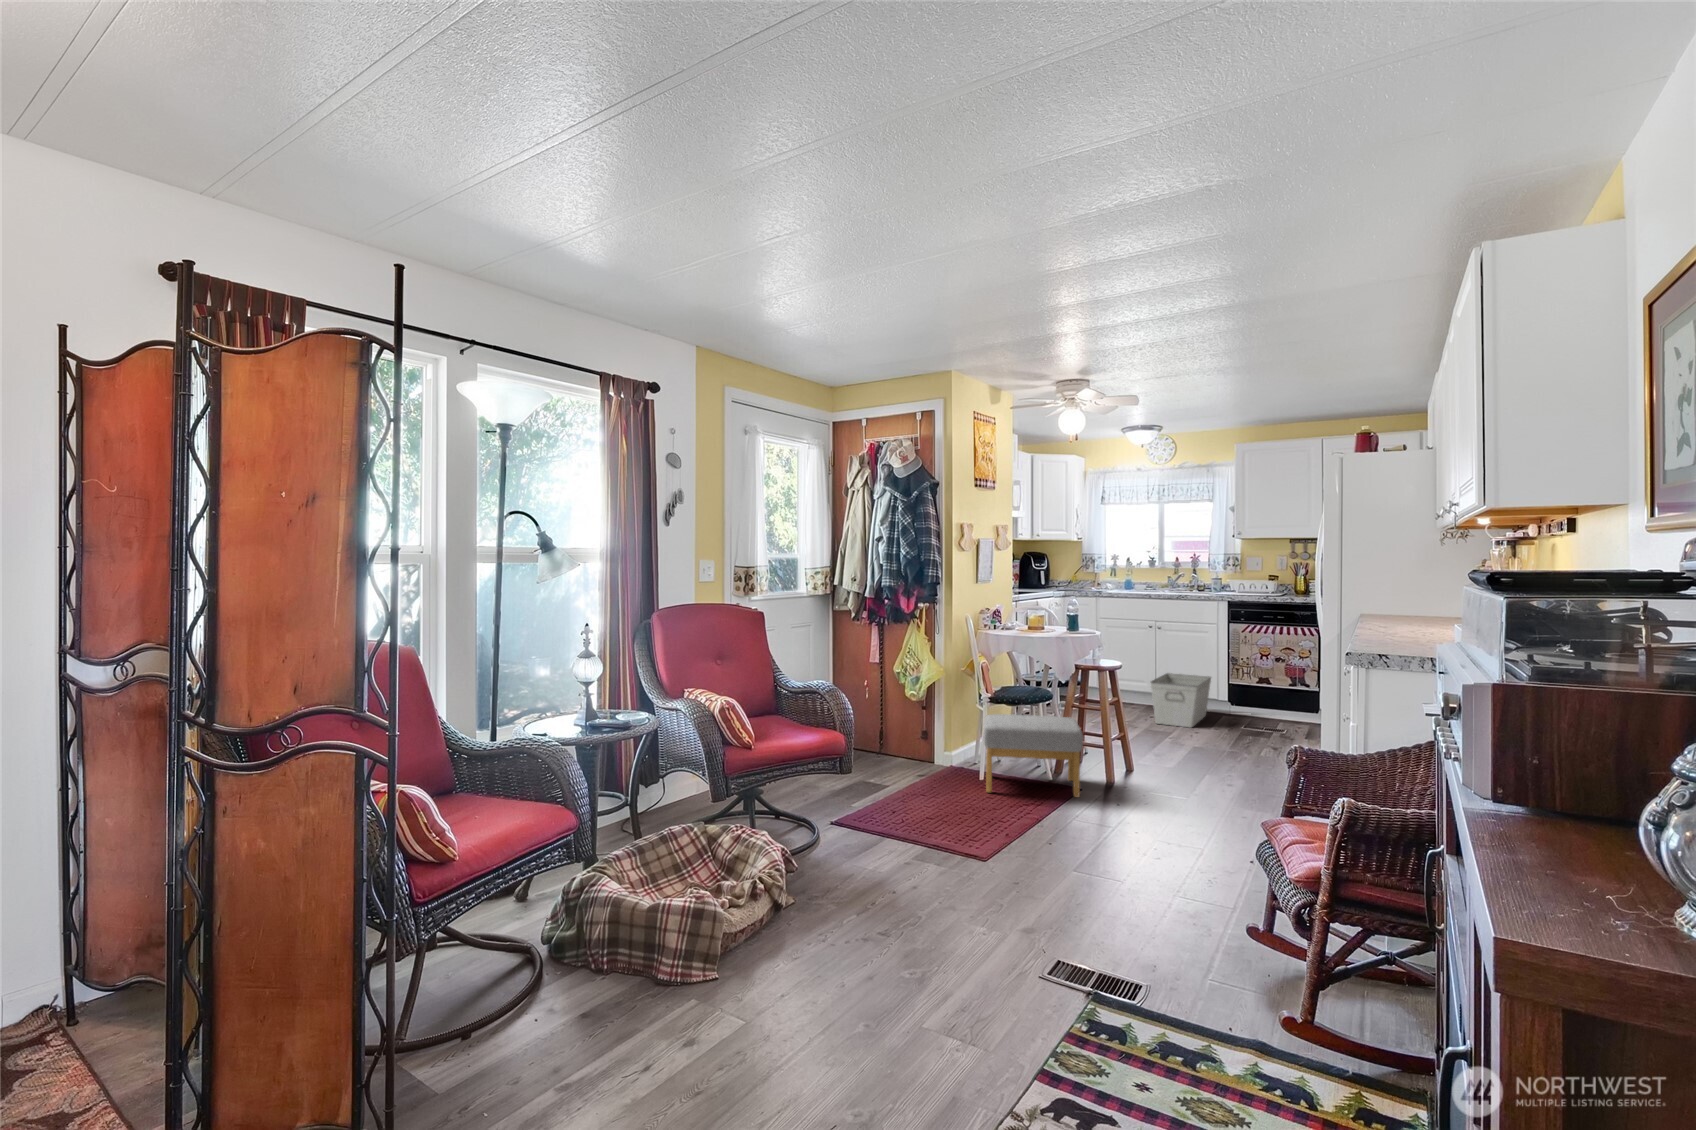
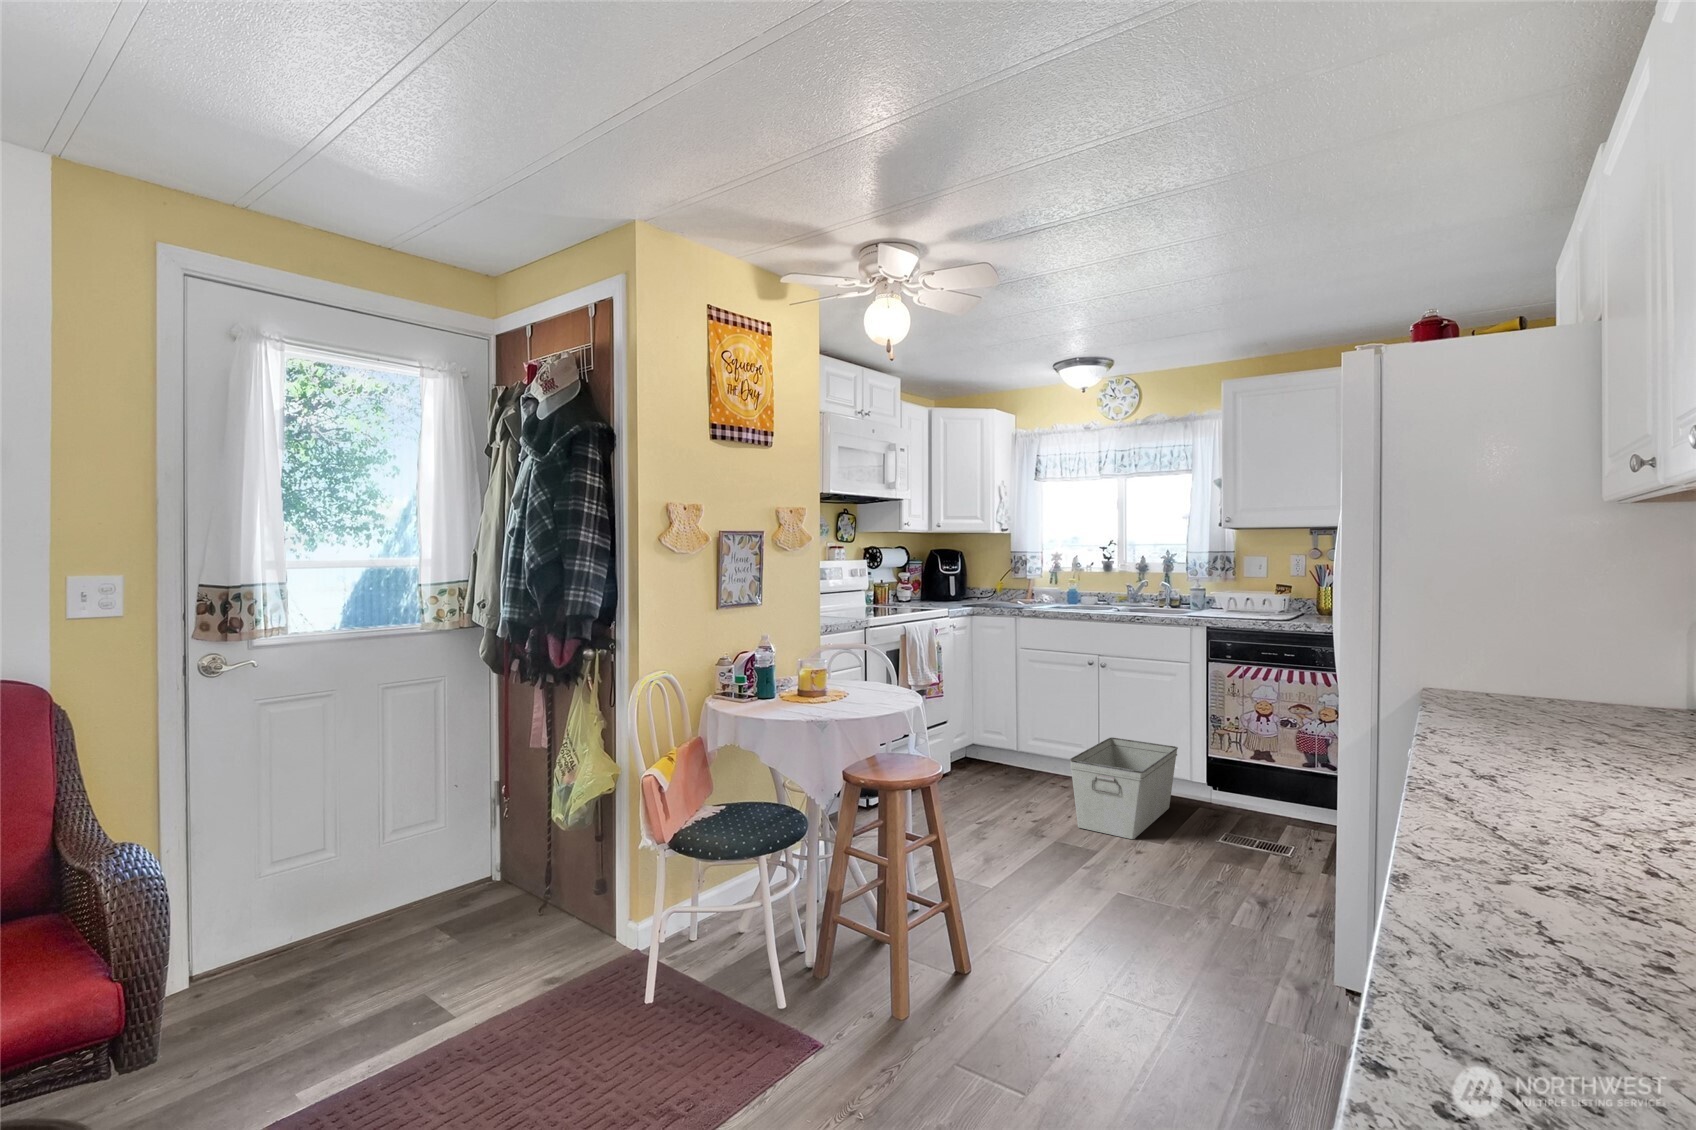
footstool: present [983,714,1083,797] -> none [608,868,829,1082]

